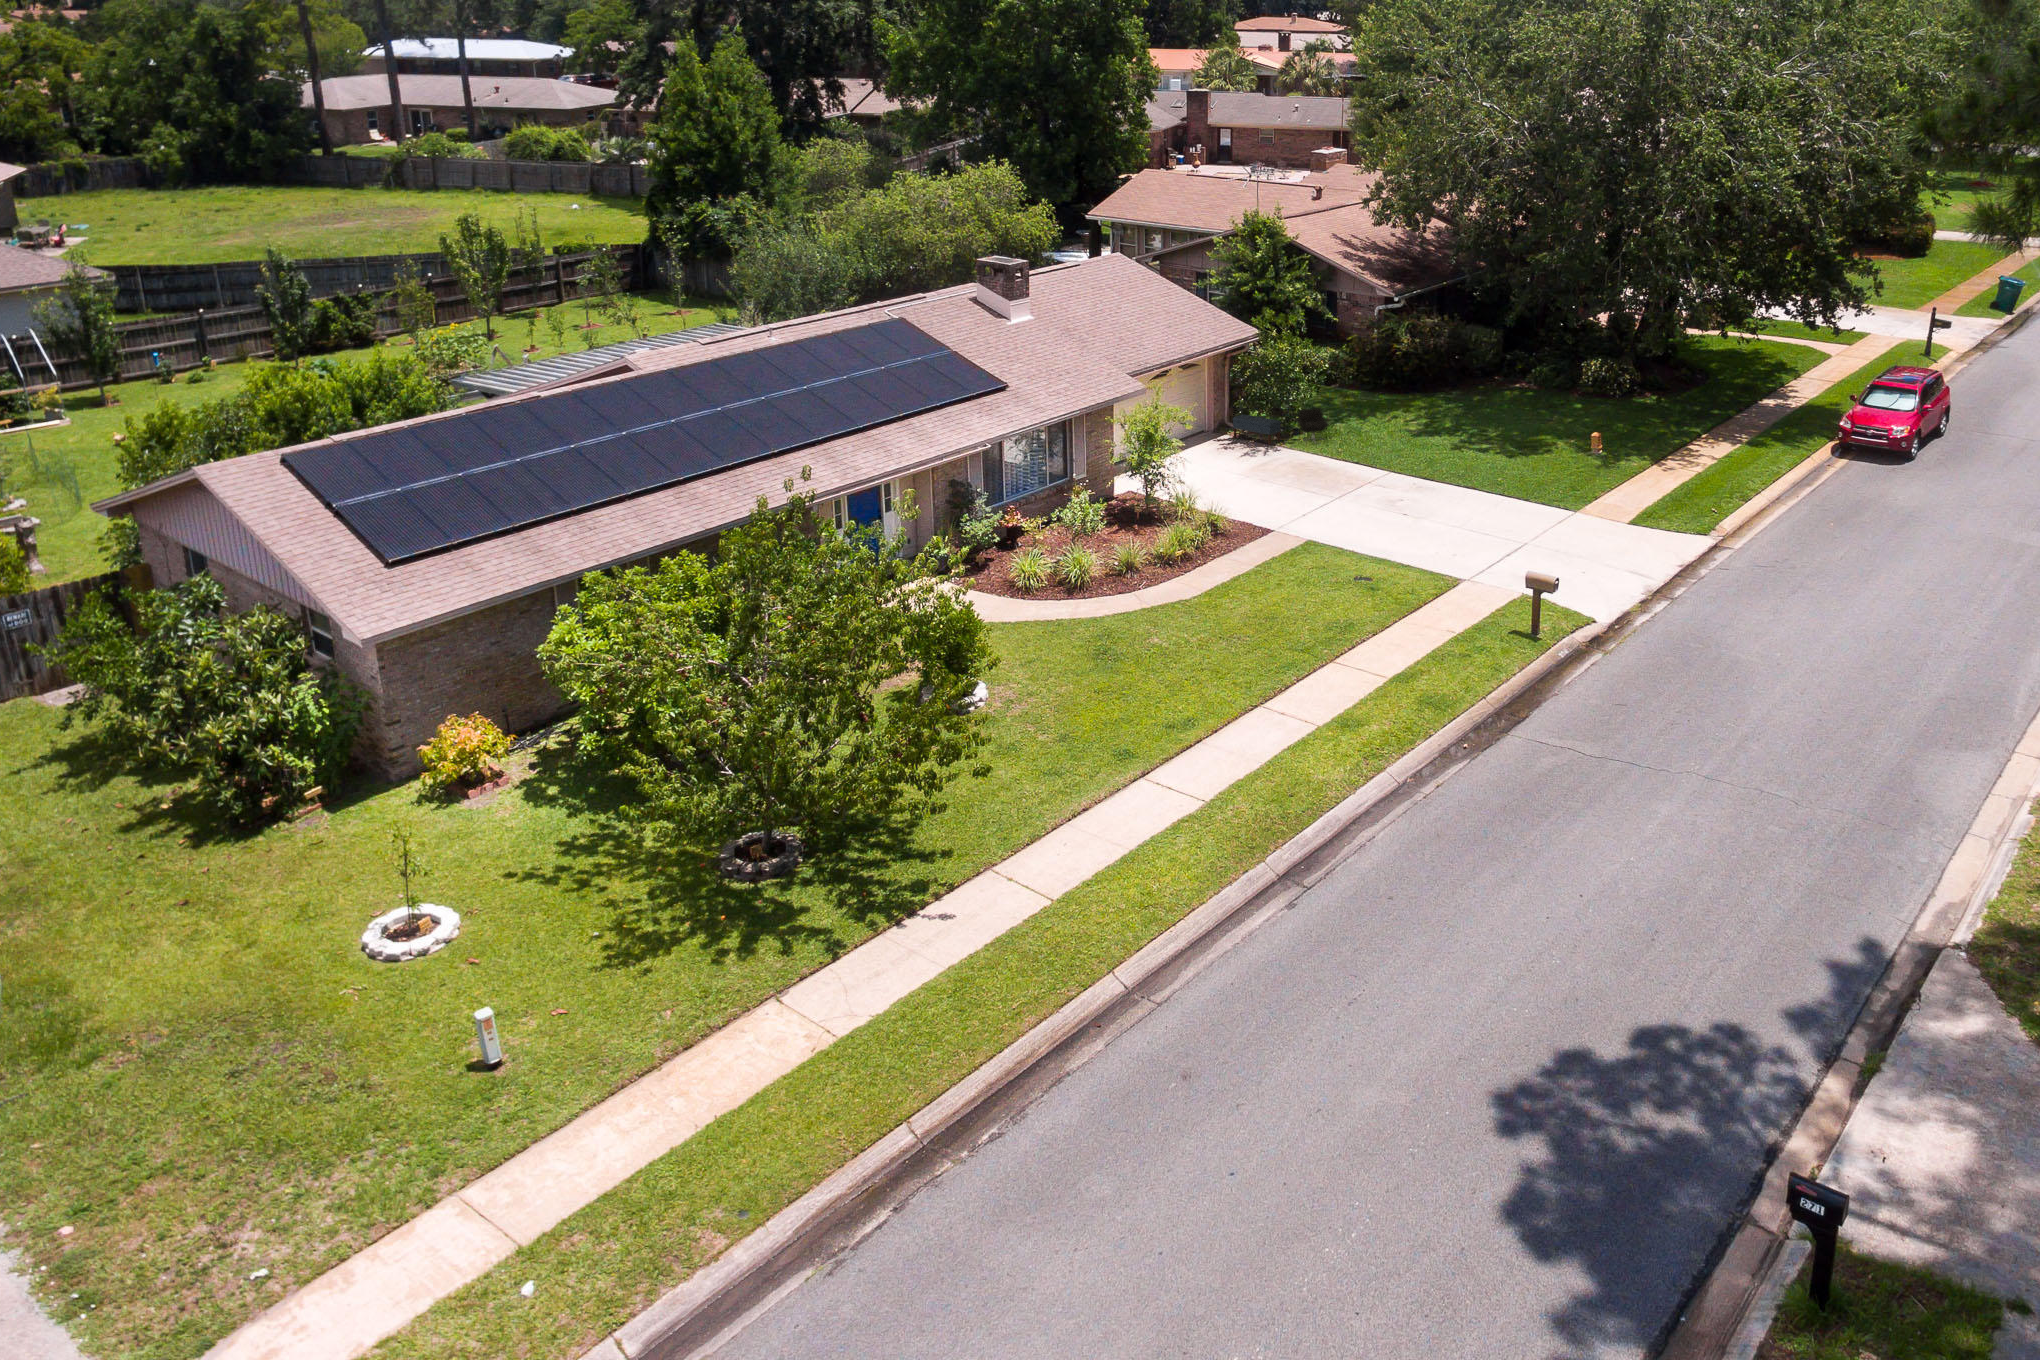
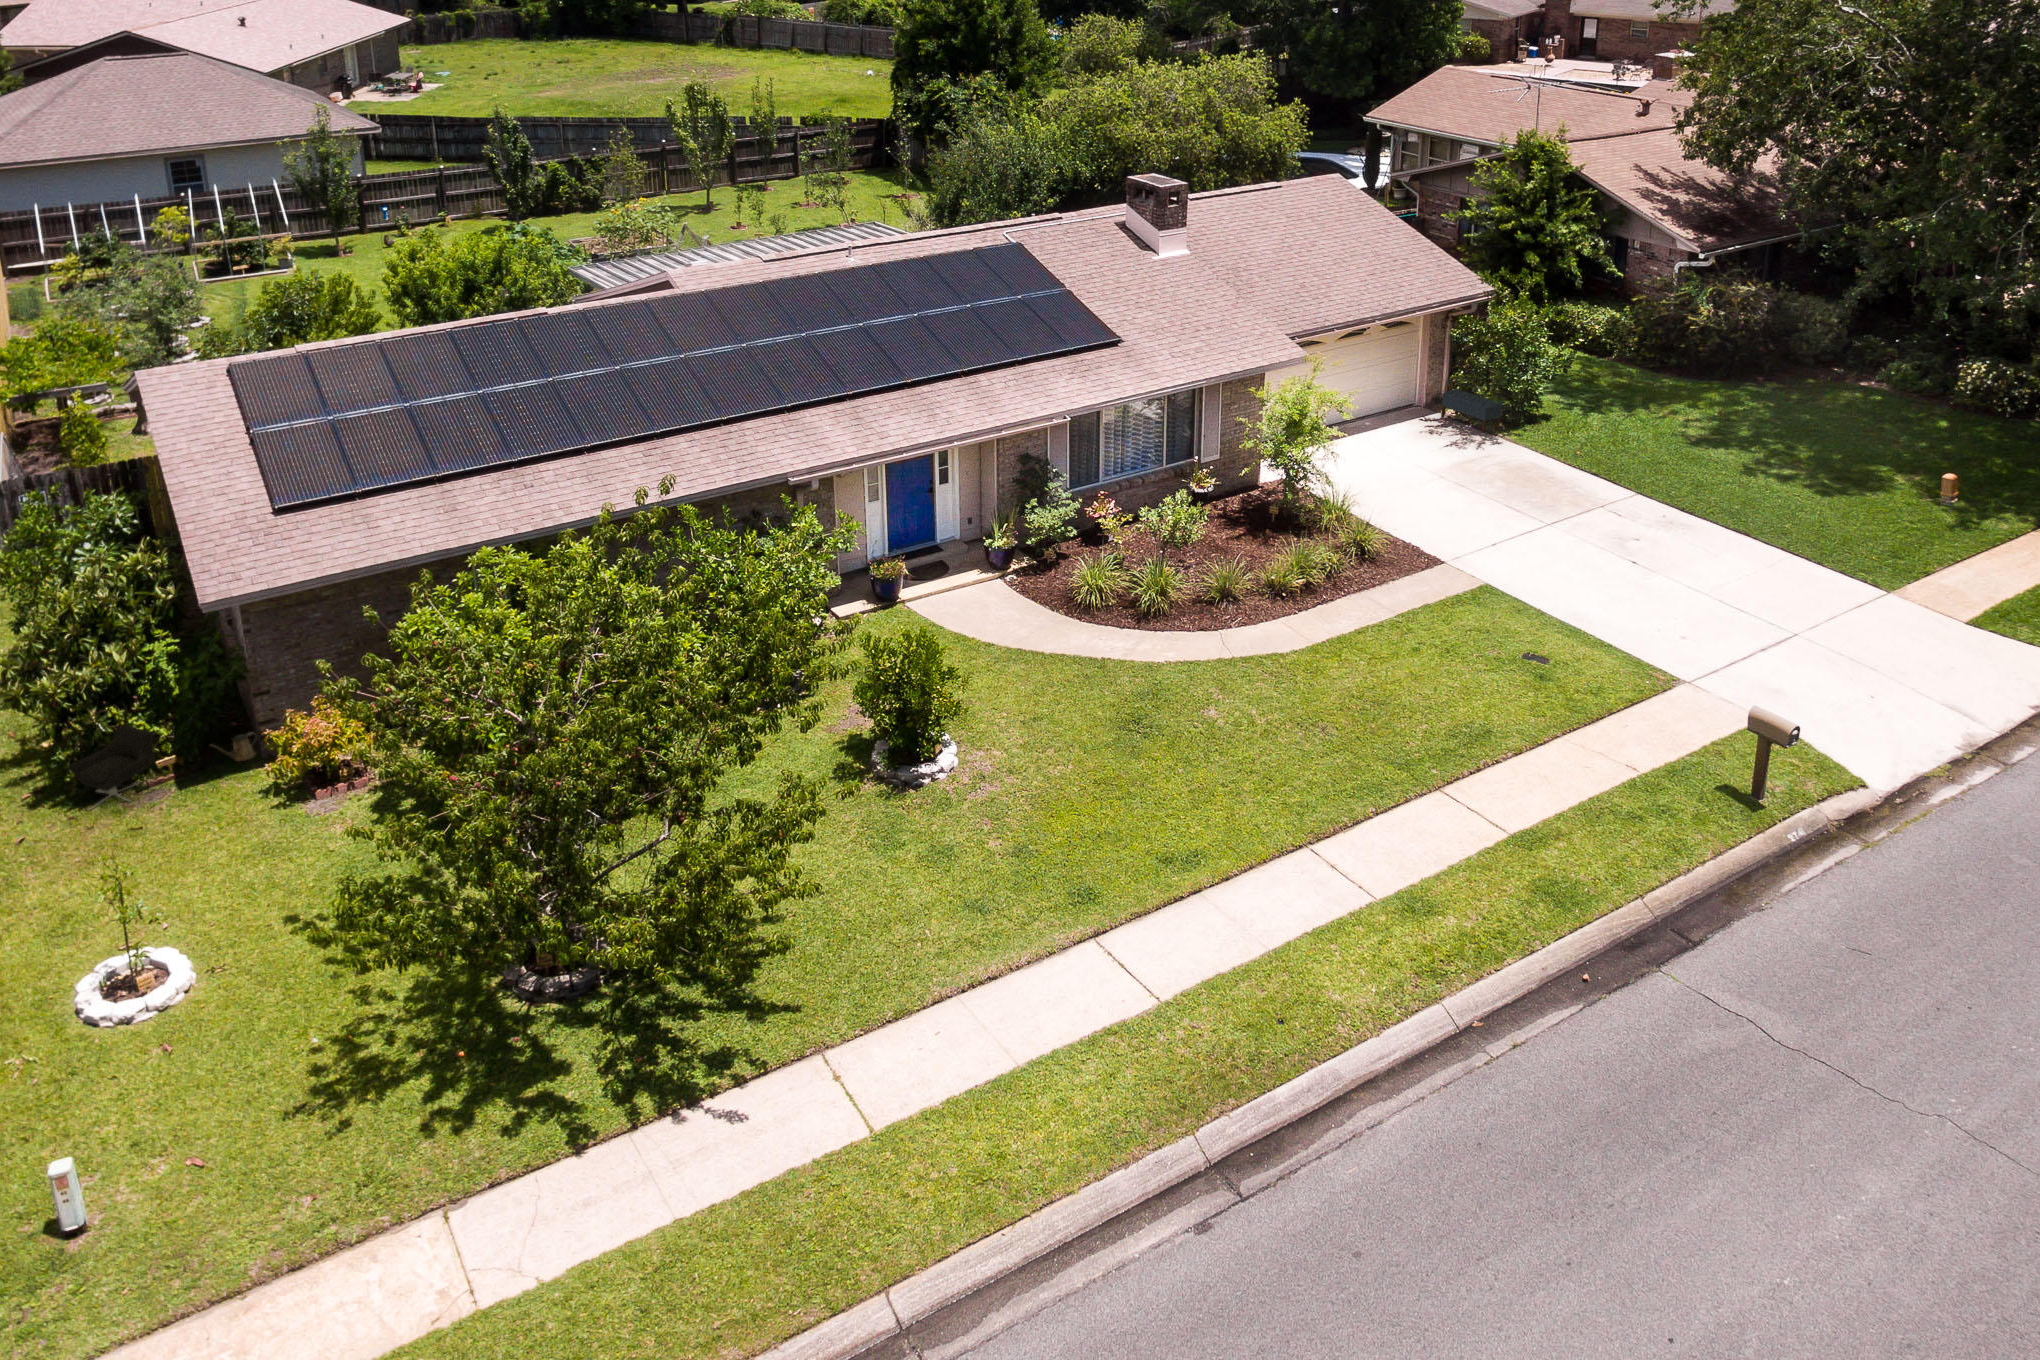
lounge chair: present [1297,408,1330,440] -> present [69,726,155,810]
watering can: none [335,770,371,796] -> present [214,733,257,762]

